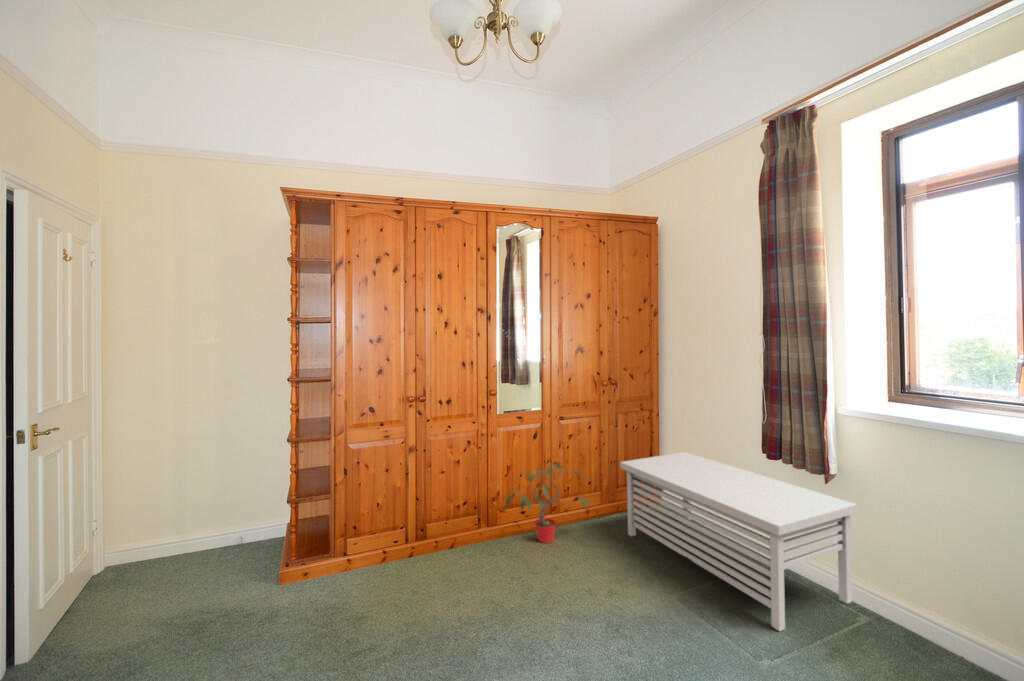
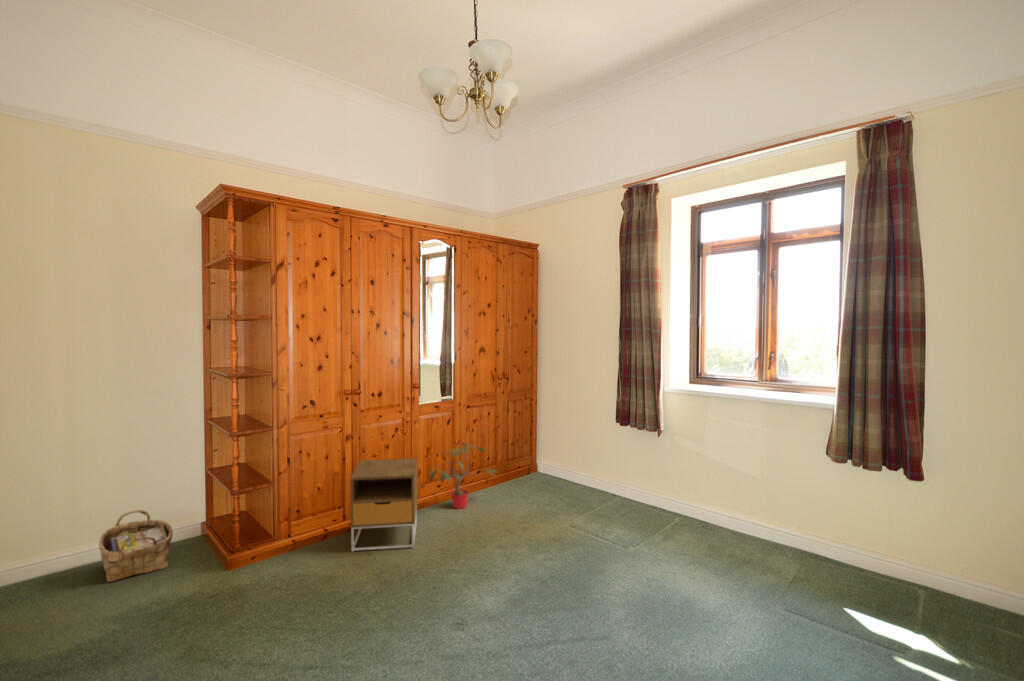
storage bench: present [620,452,857,631] -> none [517,428,673,533]
nightstand: none [396,475,487,592] -> present [350,459,417,552]
woven basket: none [179,504,250,575] -> present [99,510,173,582]

